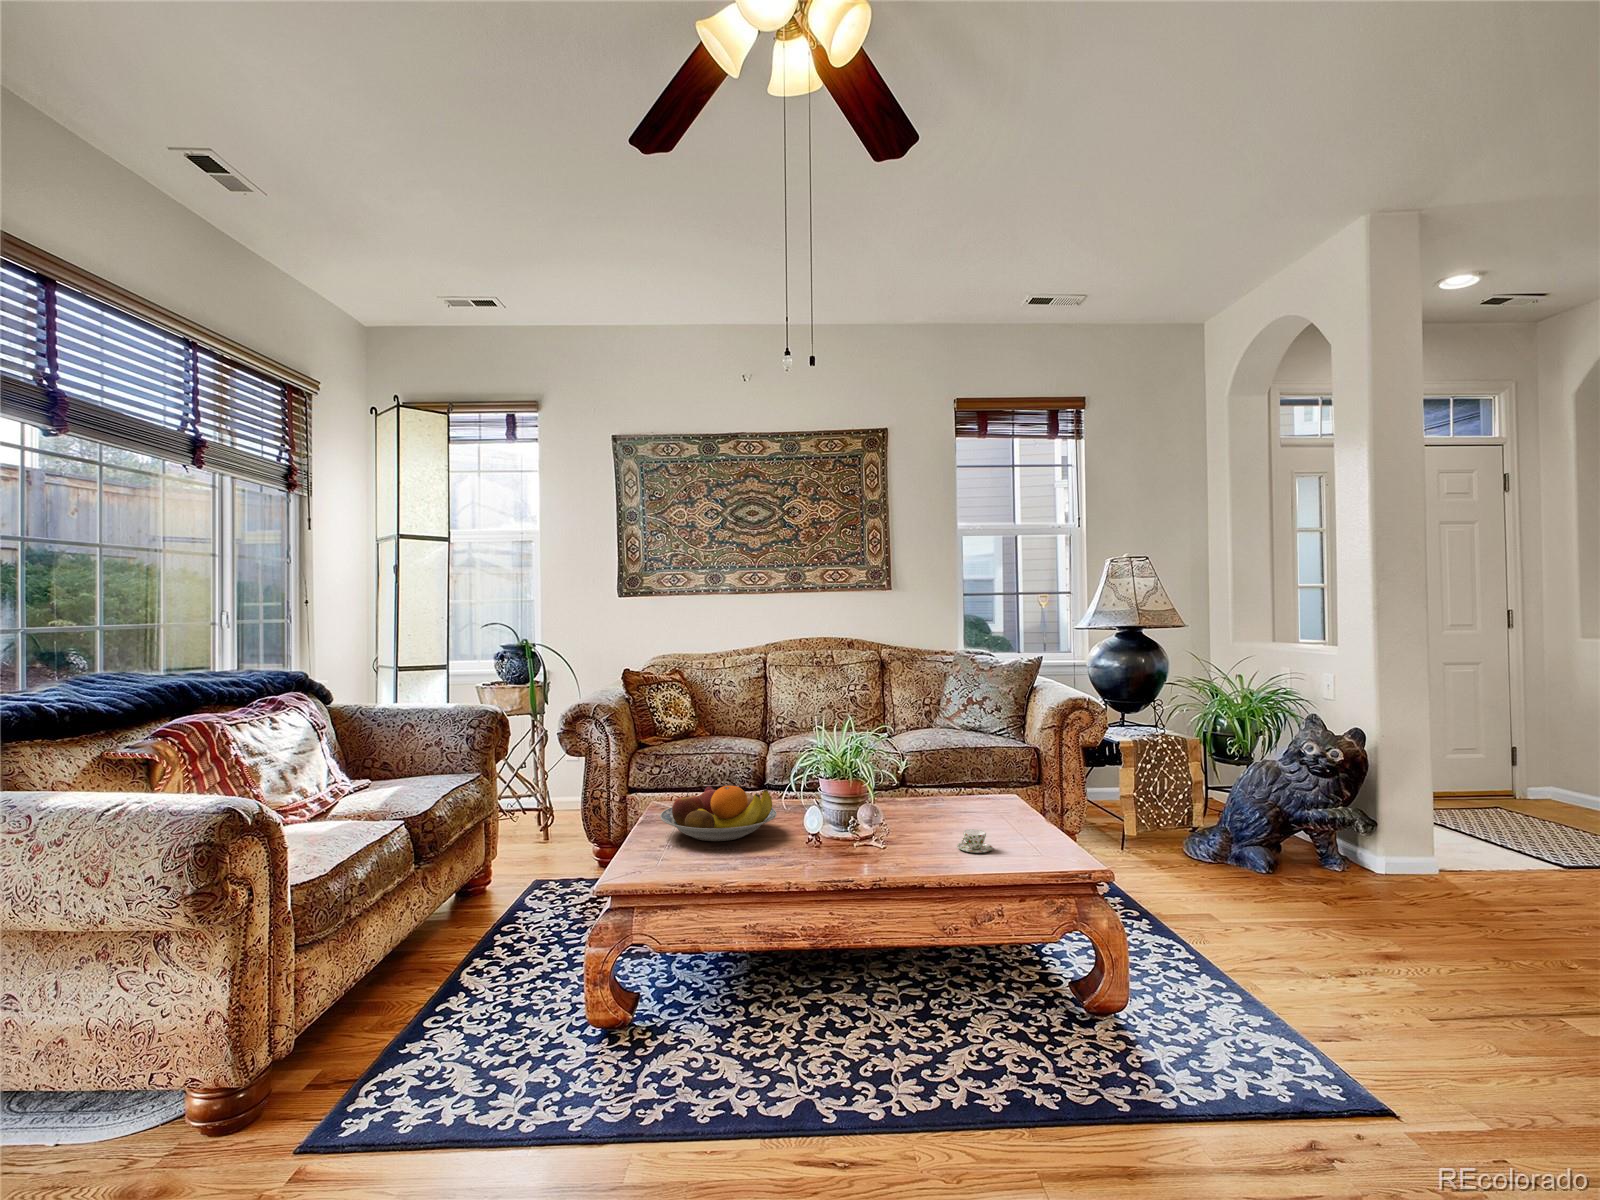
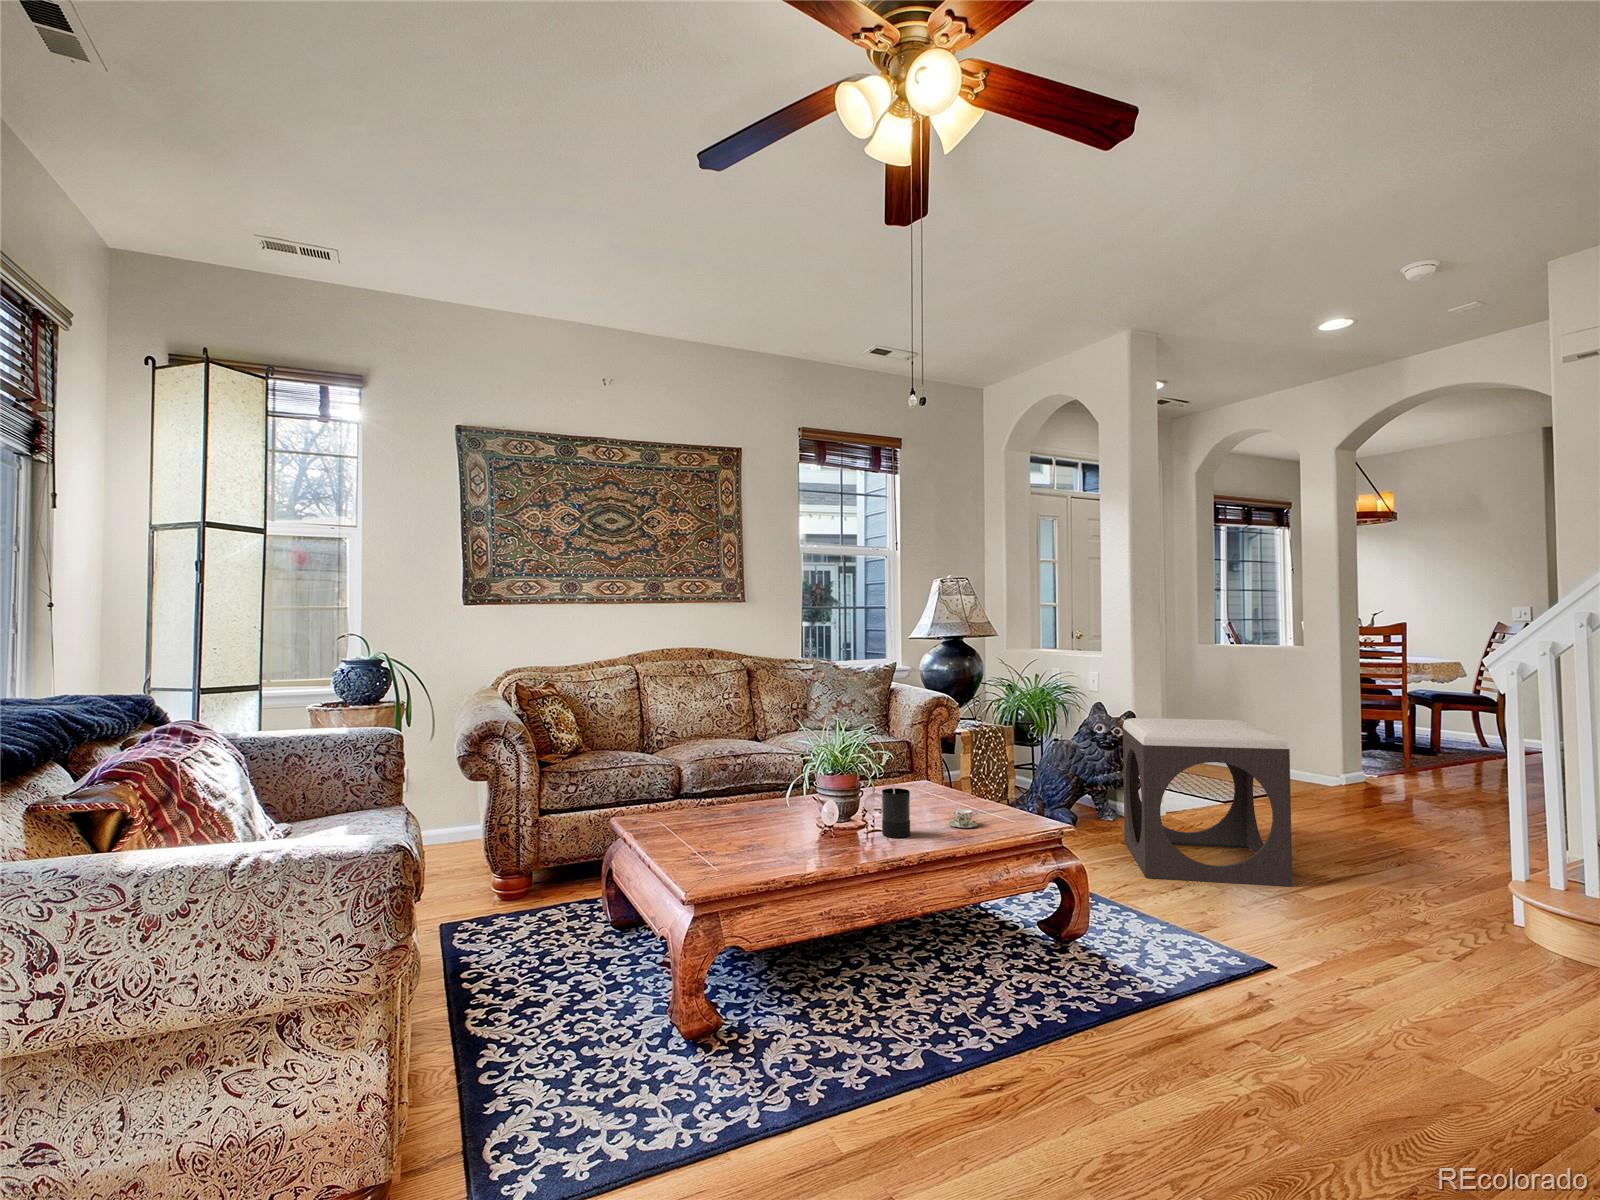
footstool: none [1296,740,1529,998] -> present [1123,718,1292,887]
fruit bowl: present [660,786,777,841] -> none [680,791,792,846]
candle: none [867,792,899,854] -> present [882,783,910,838]

